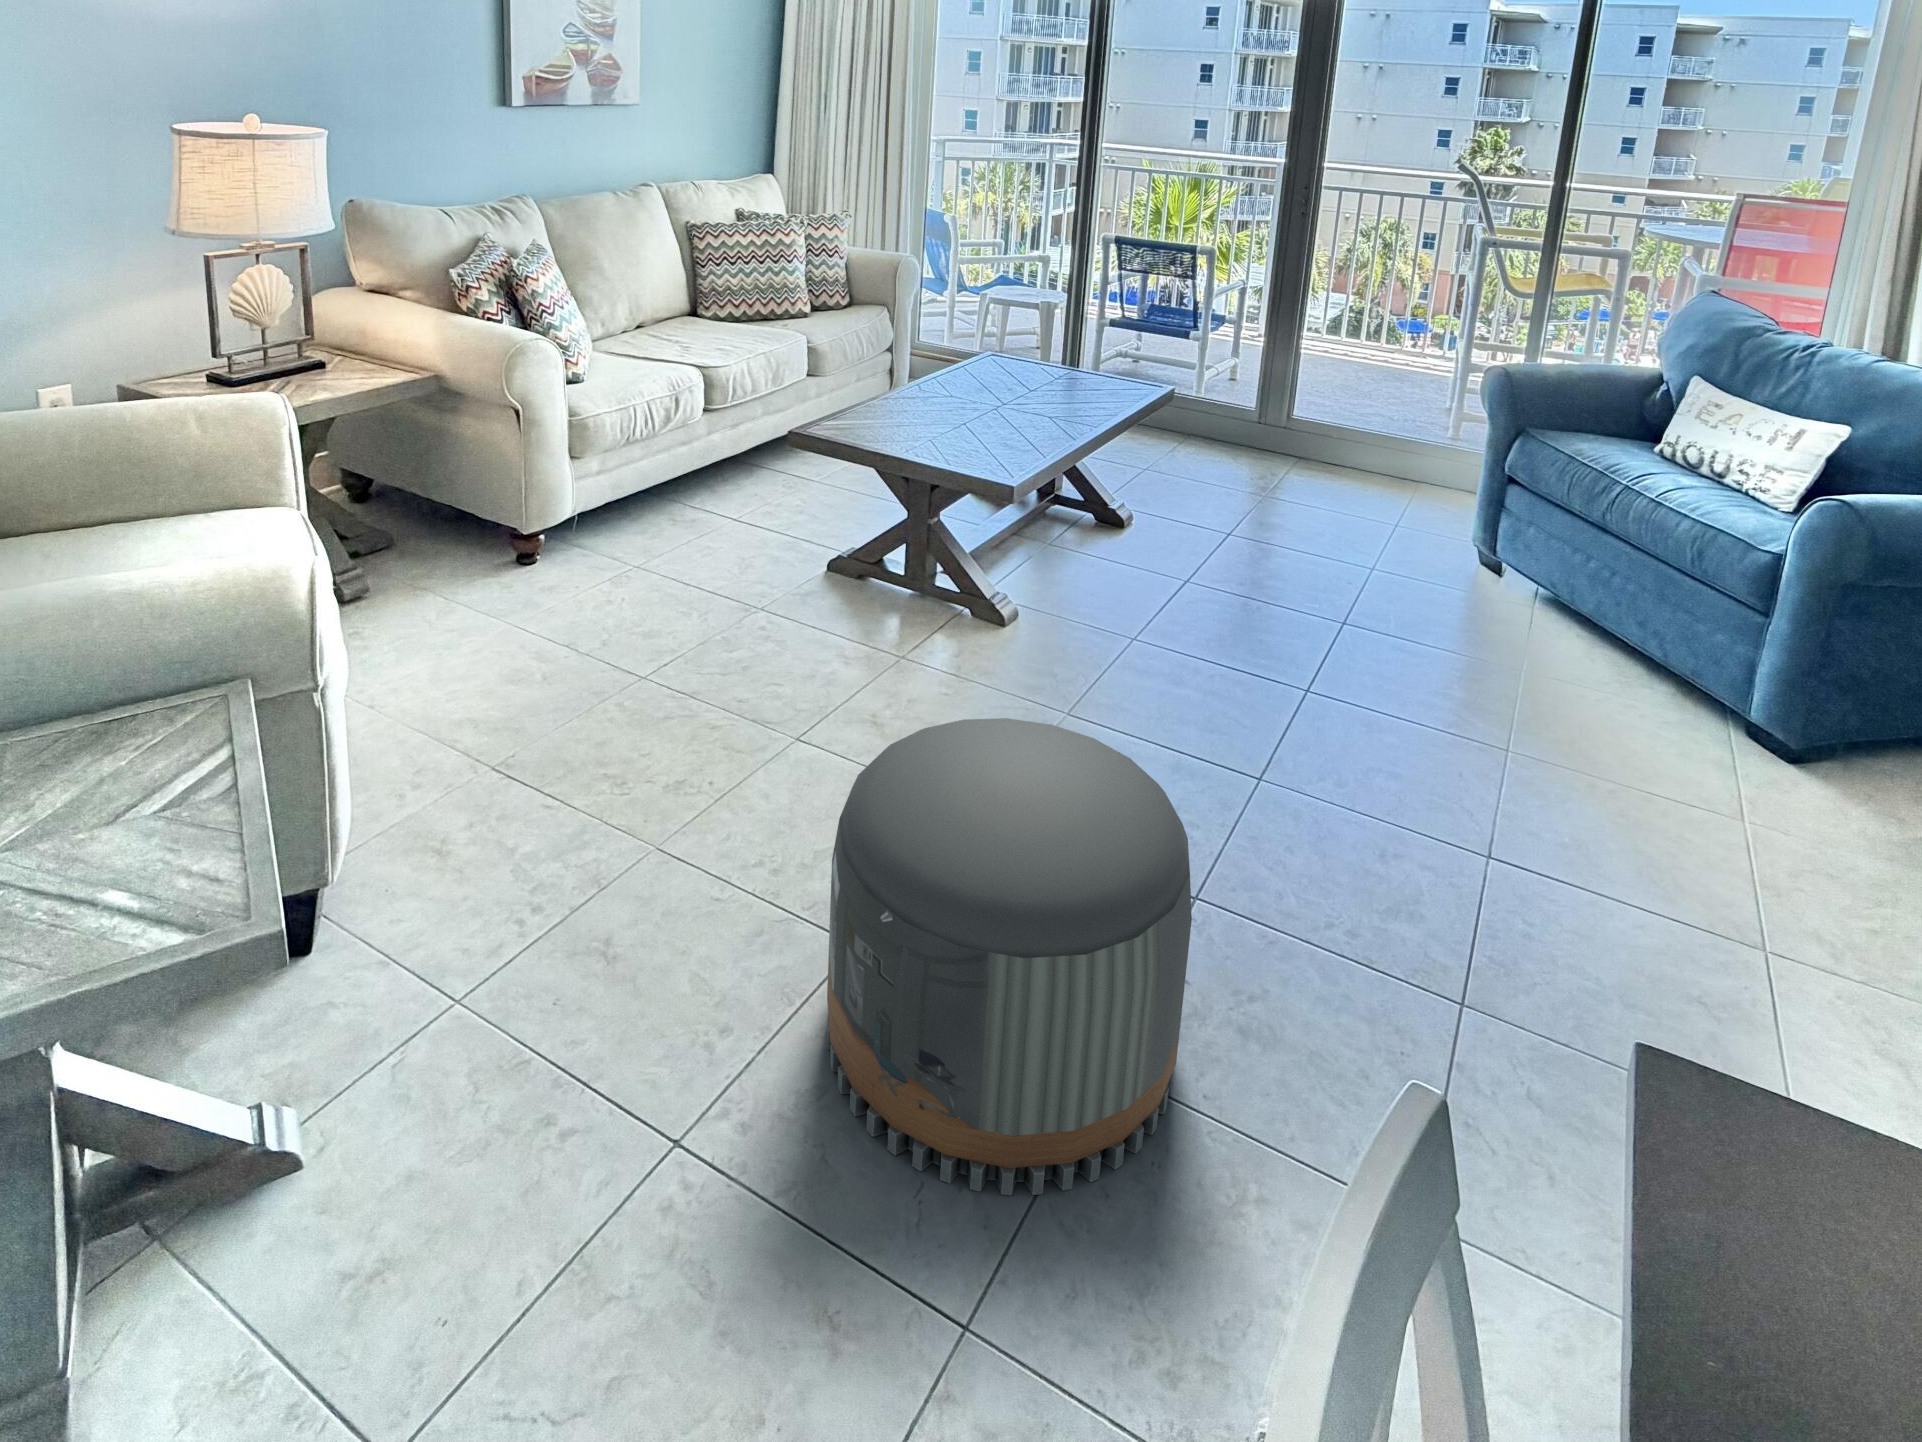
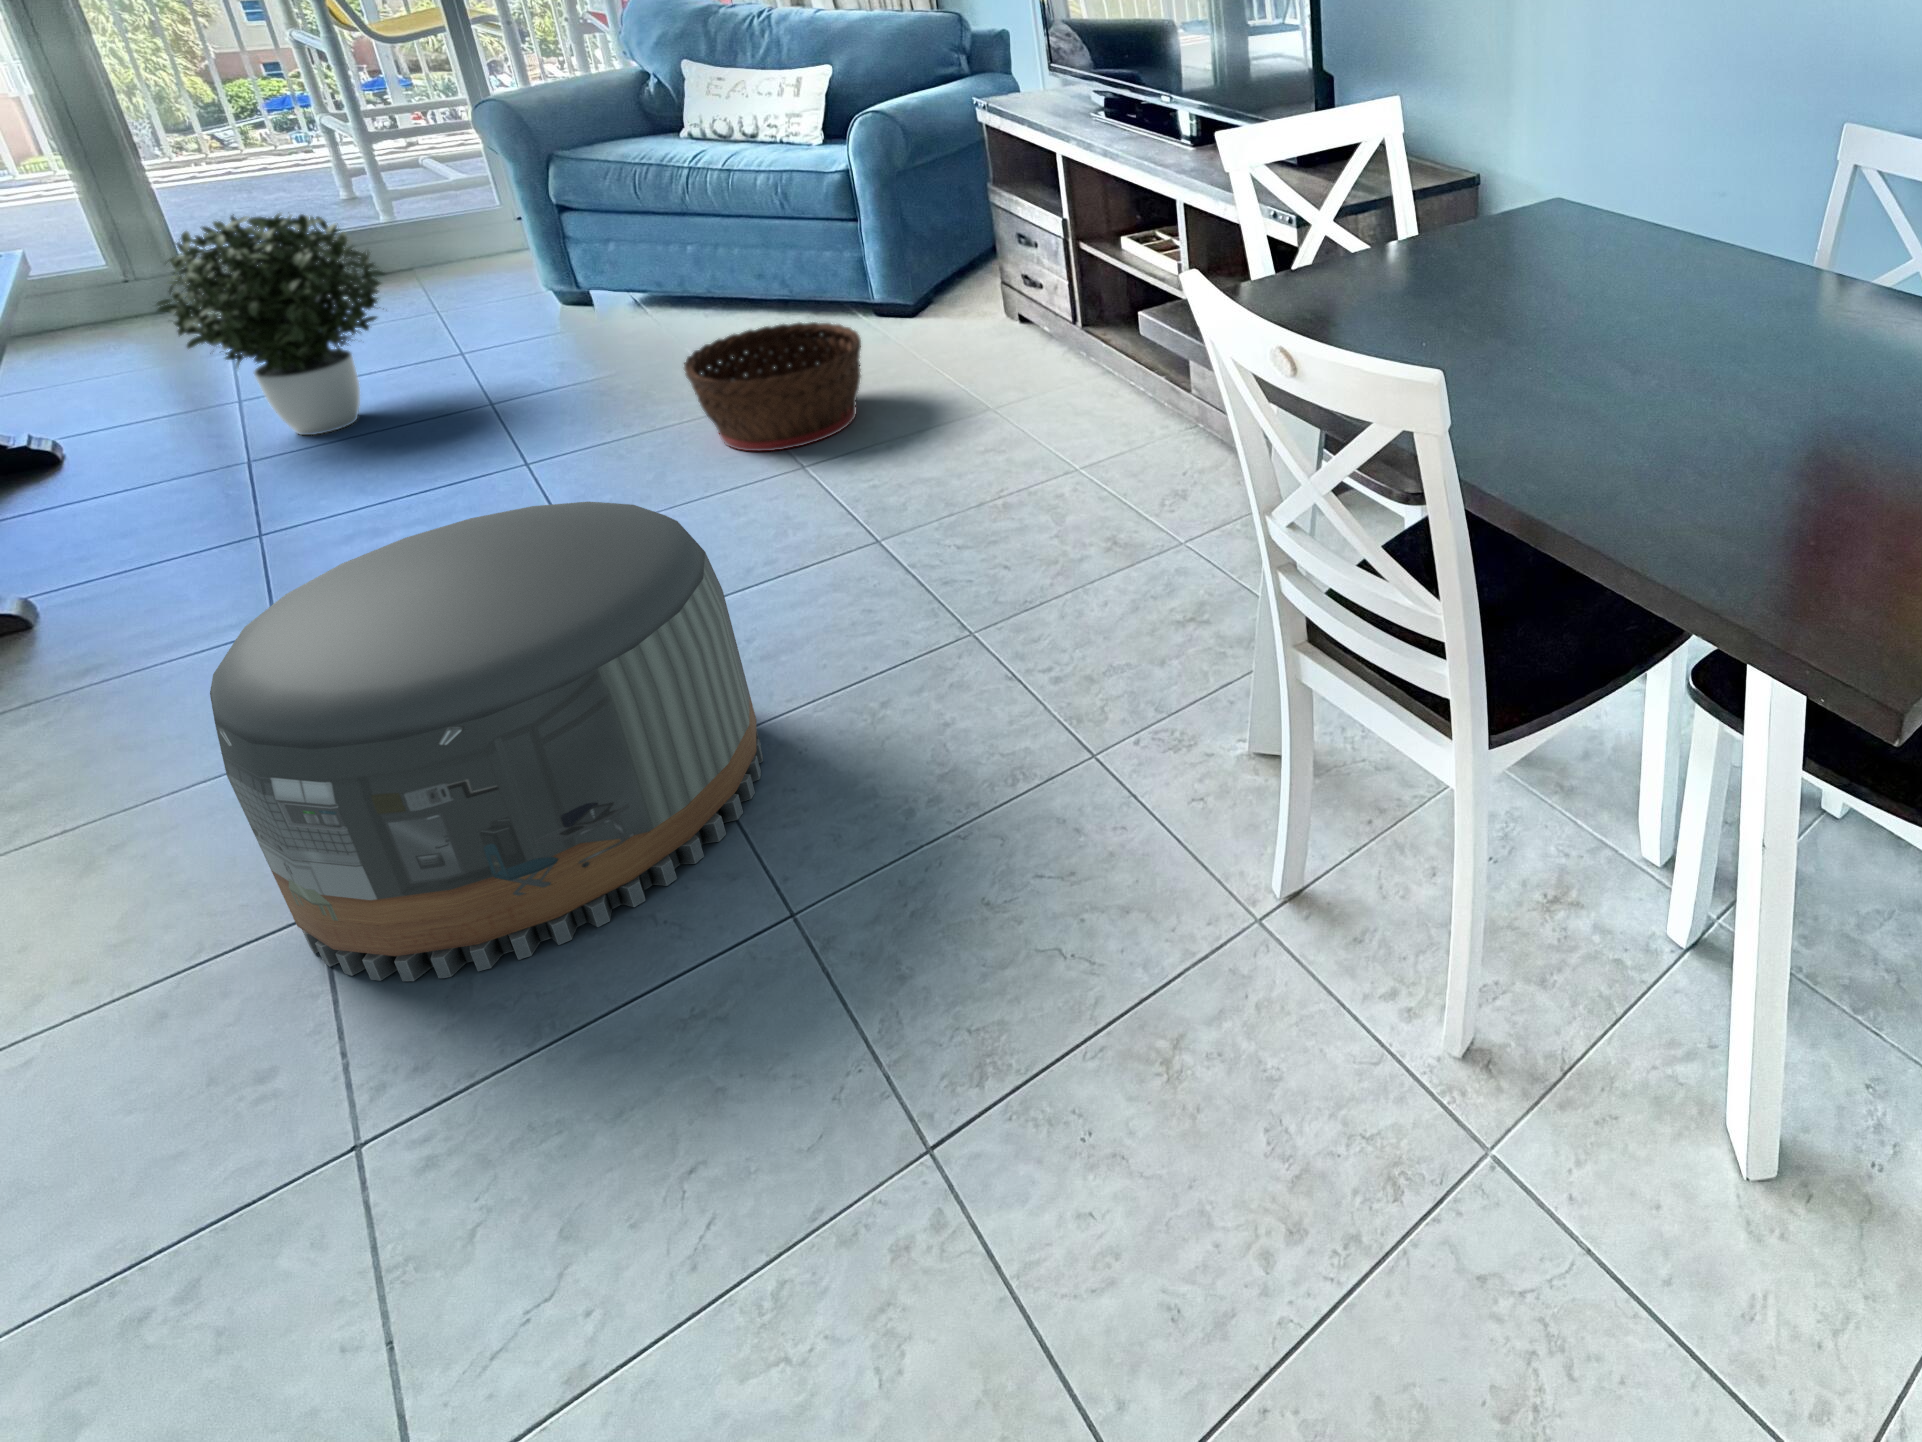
potted plant: none [1196,408,1333,590] -> present [157,213,384,435]
basket: none [1448,674,1651,849] -> present [684,322,861,451]

